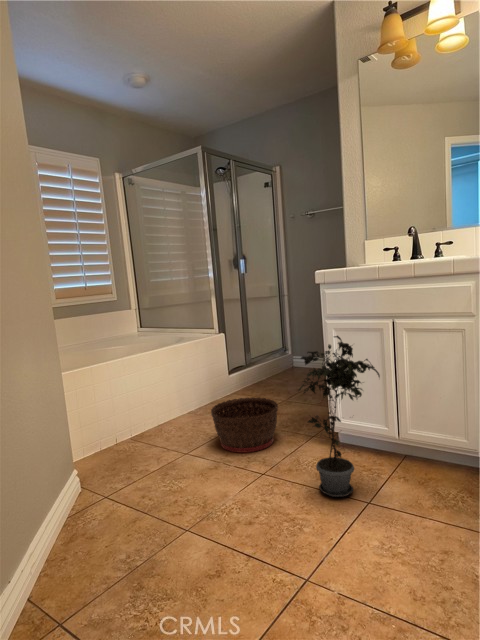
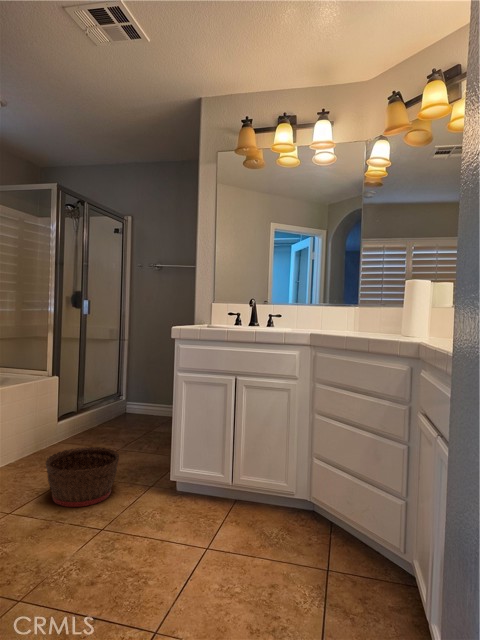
potted plant: present [299,336,380,497] -> none [152,392,228,546]

